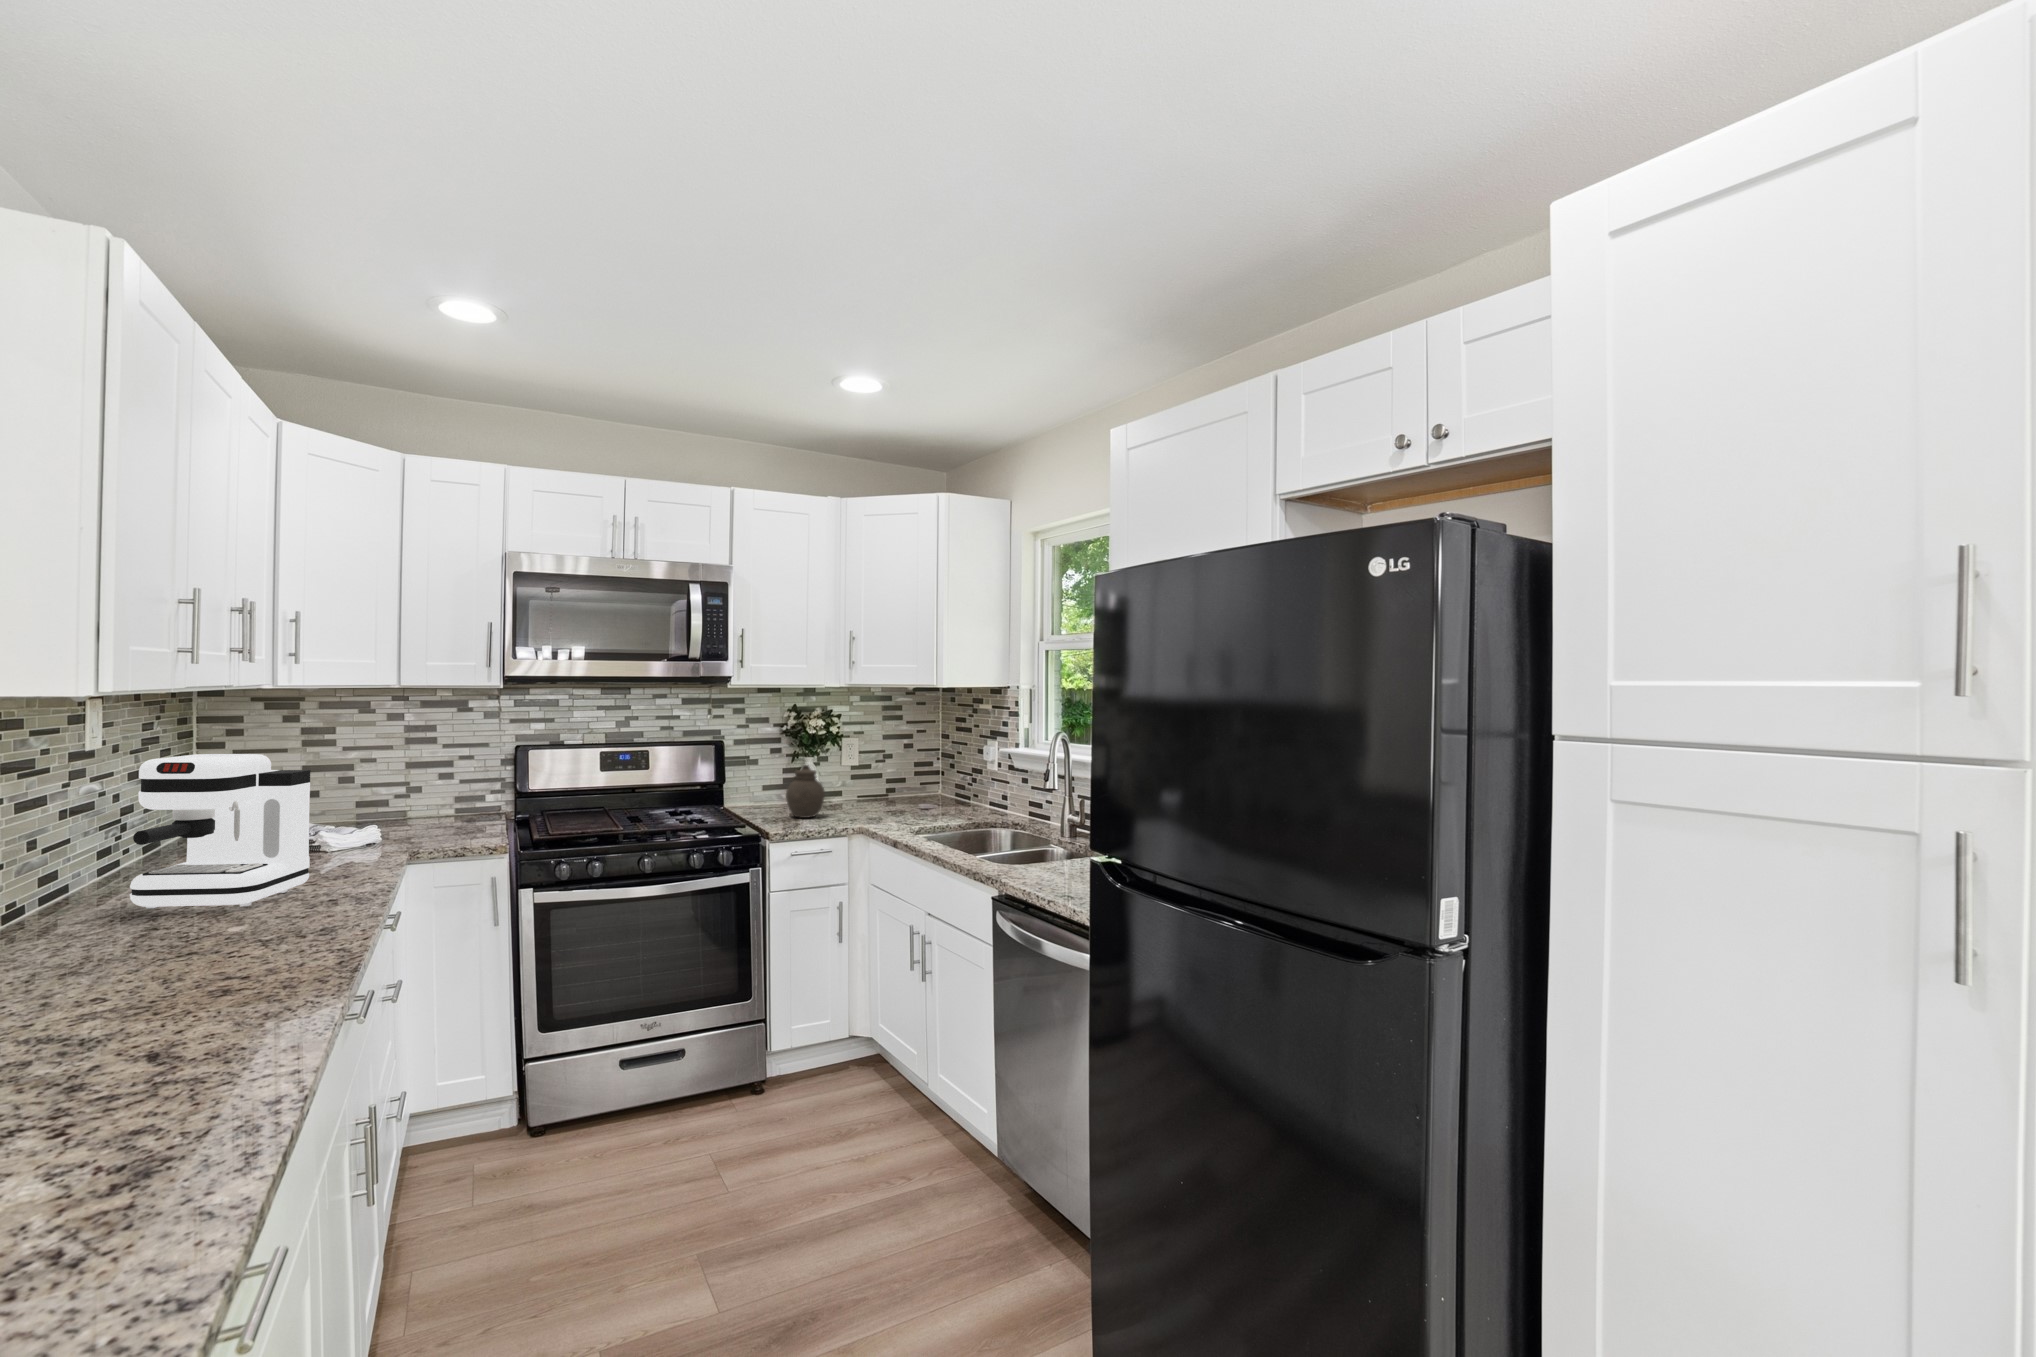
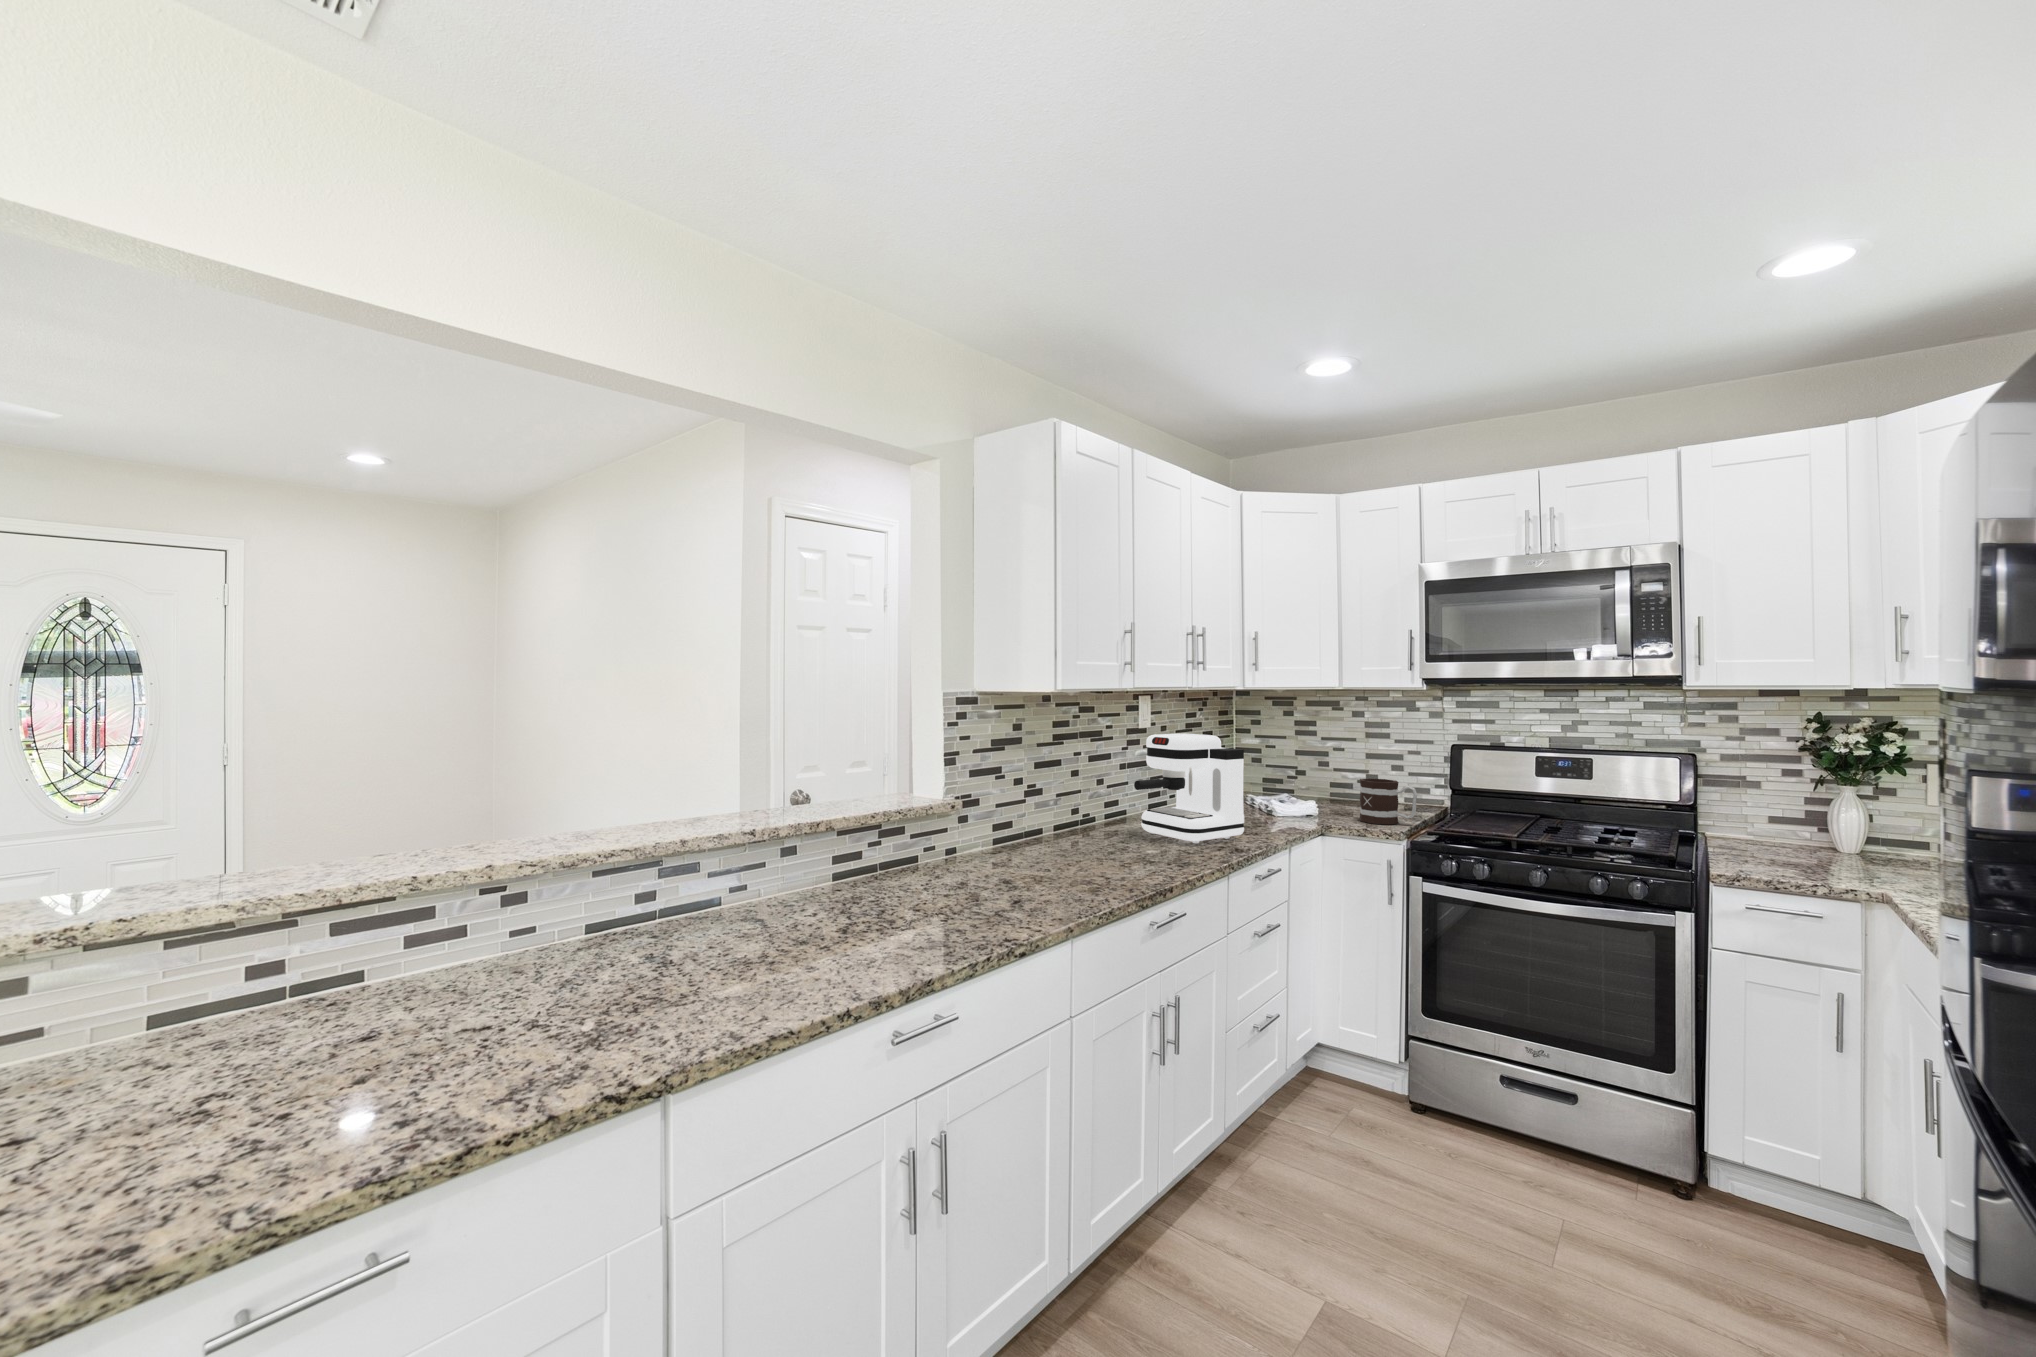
jar: present [786,765,825,818] -> none [1793,793,1866,863]
mug: none [425,791,497,845] -> present [1360,778,1417,825]

